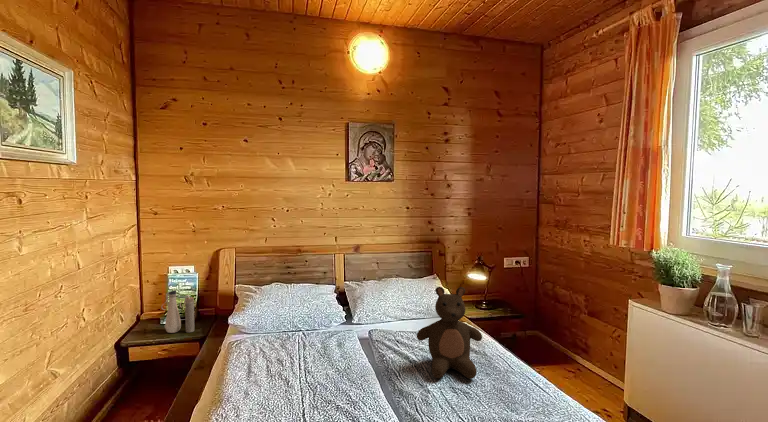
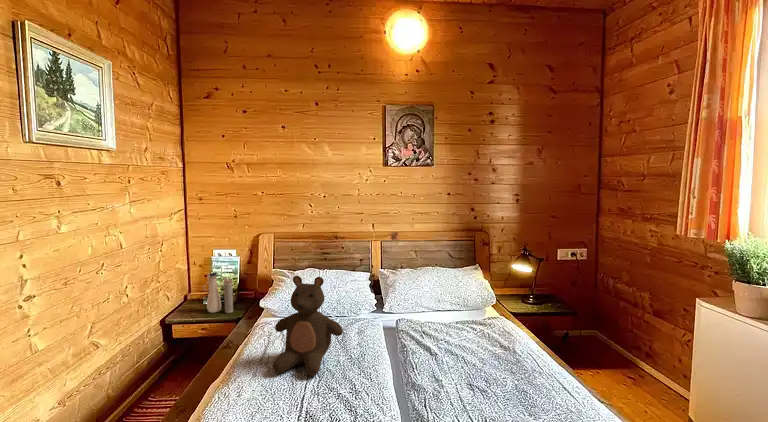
stuffed bear: present [417,287,482,379] -> present [273,276,343,376]

